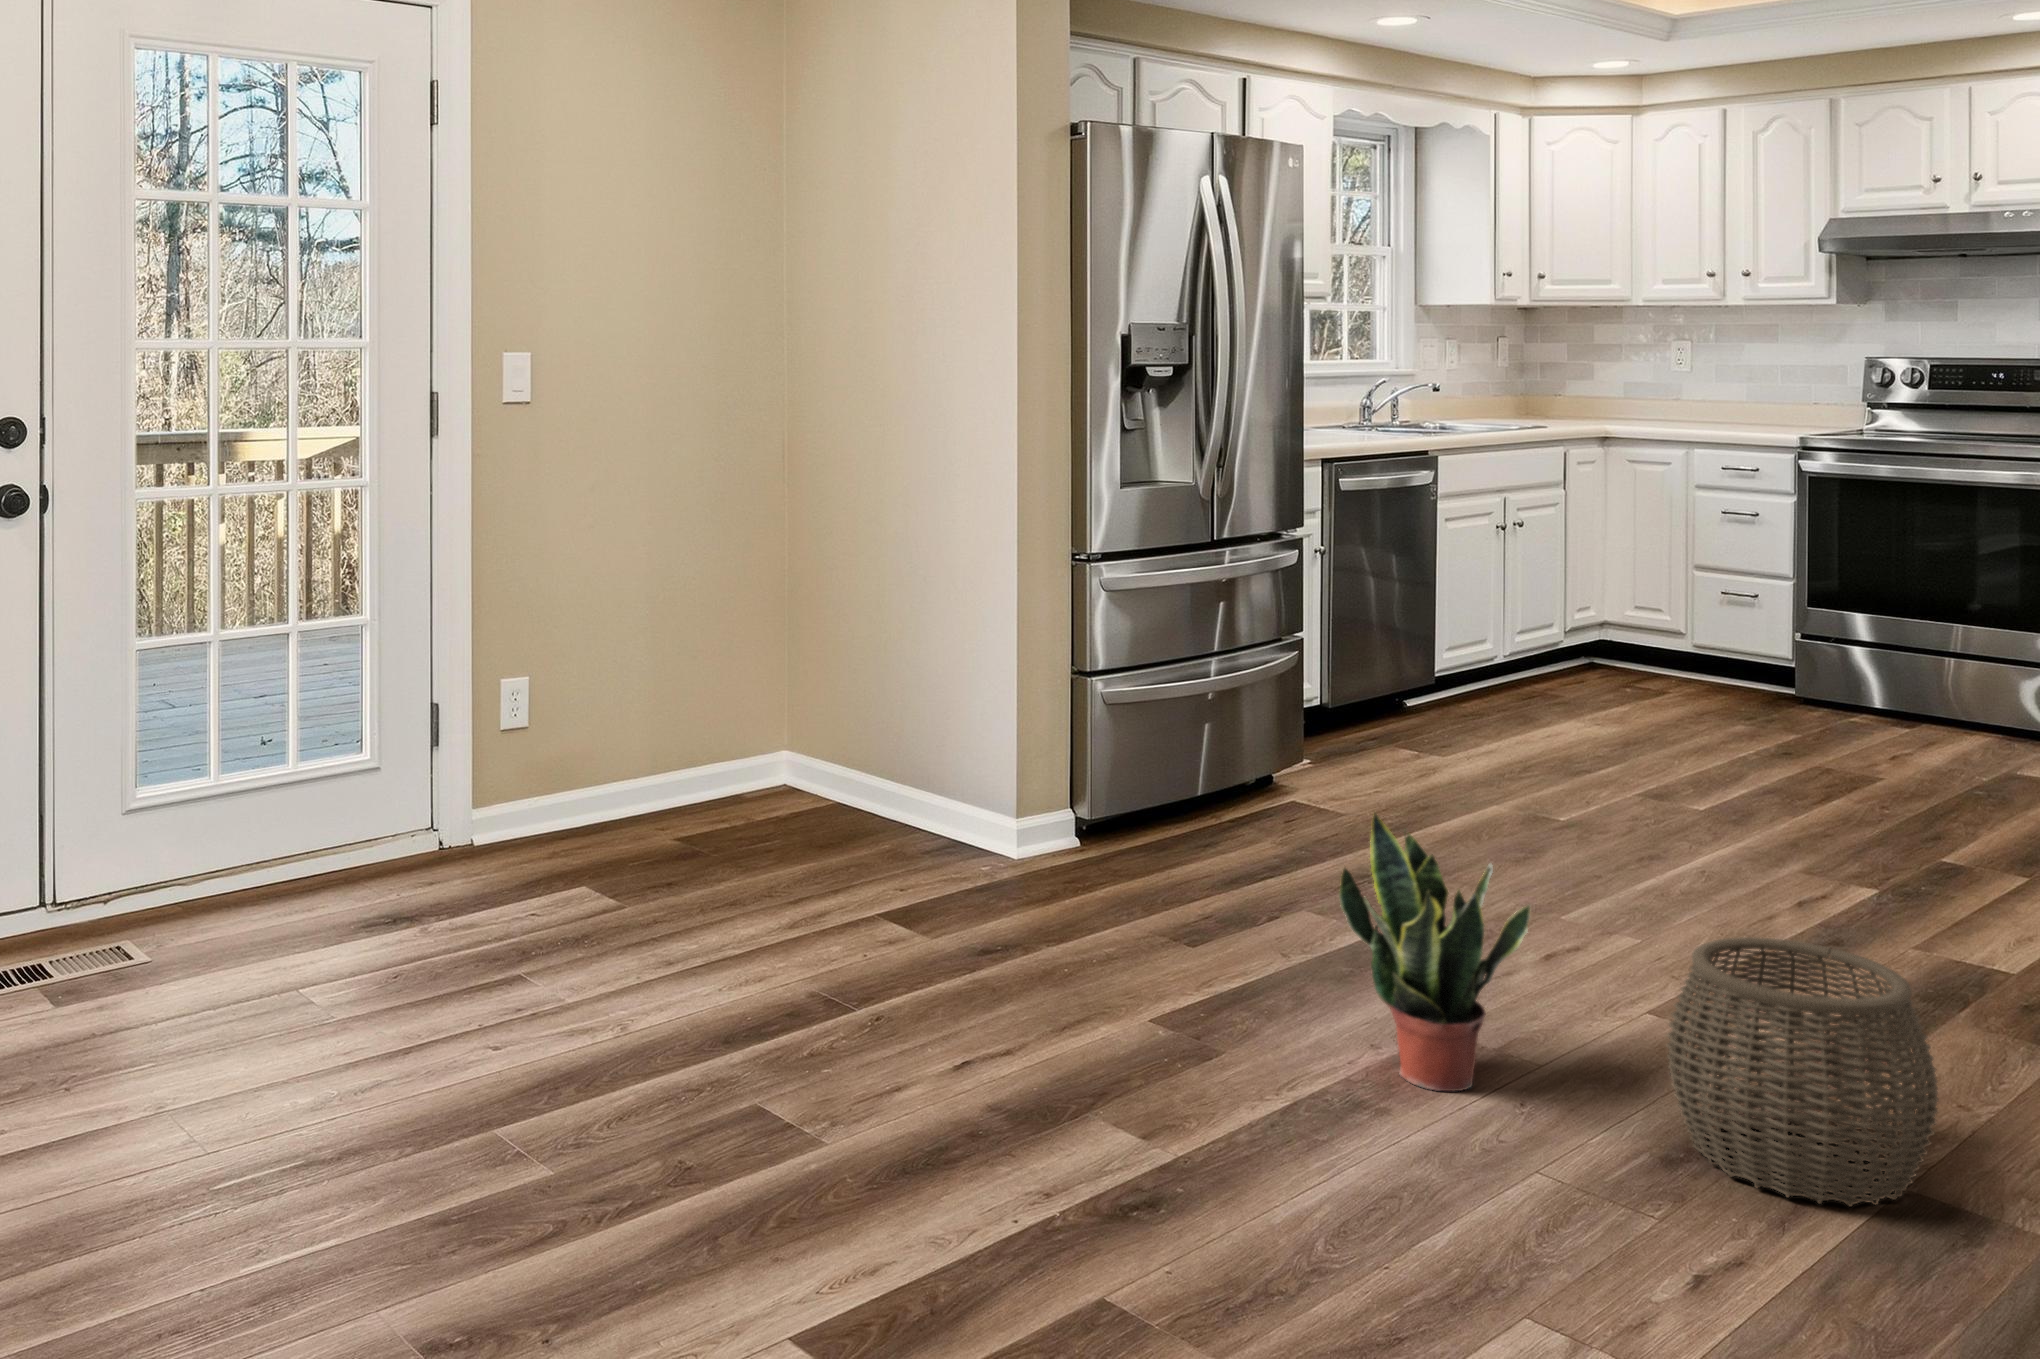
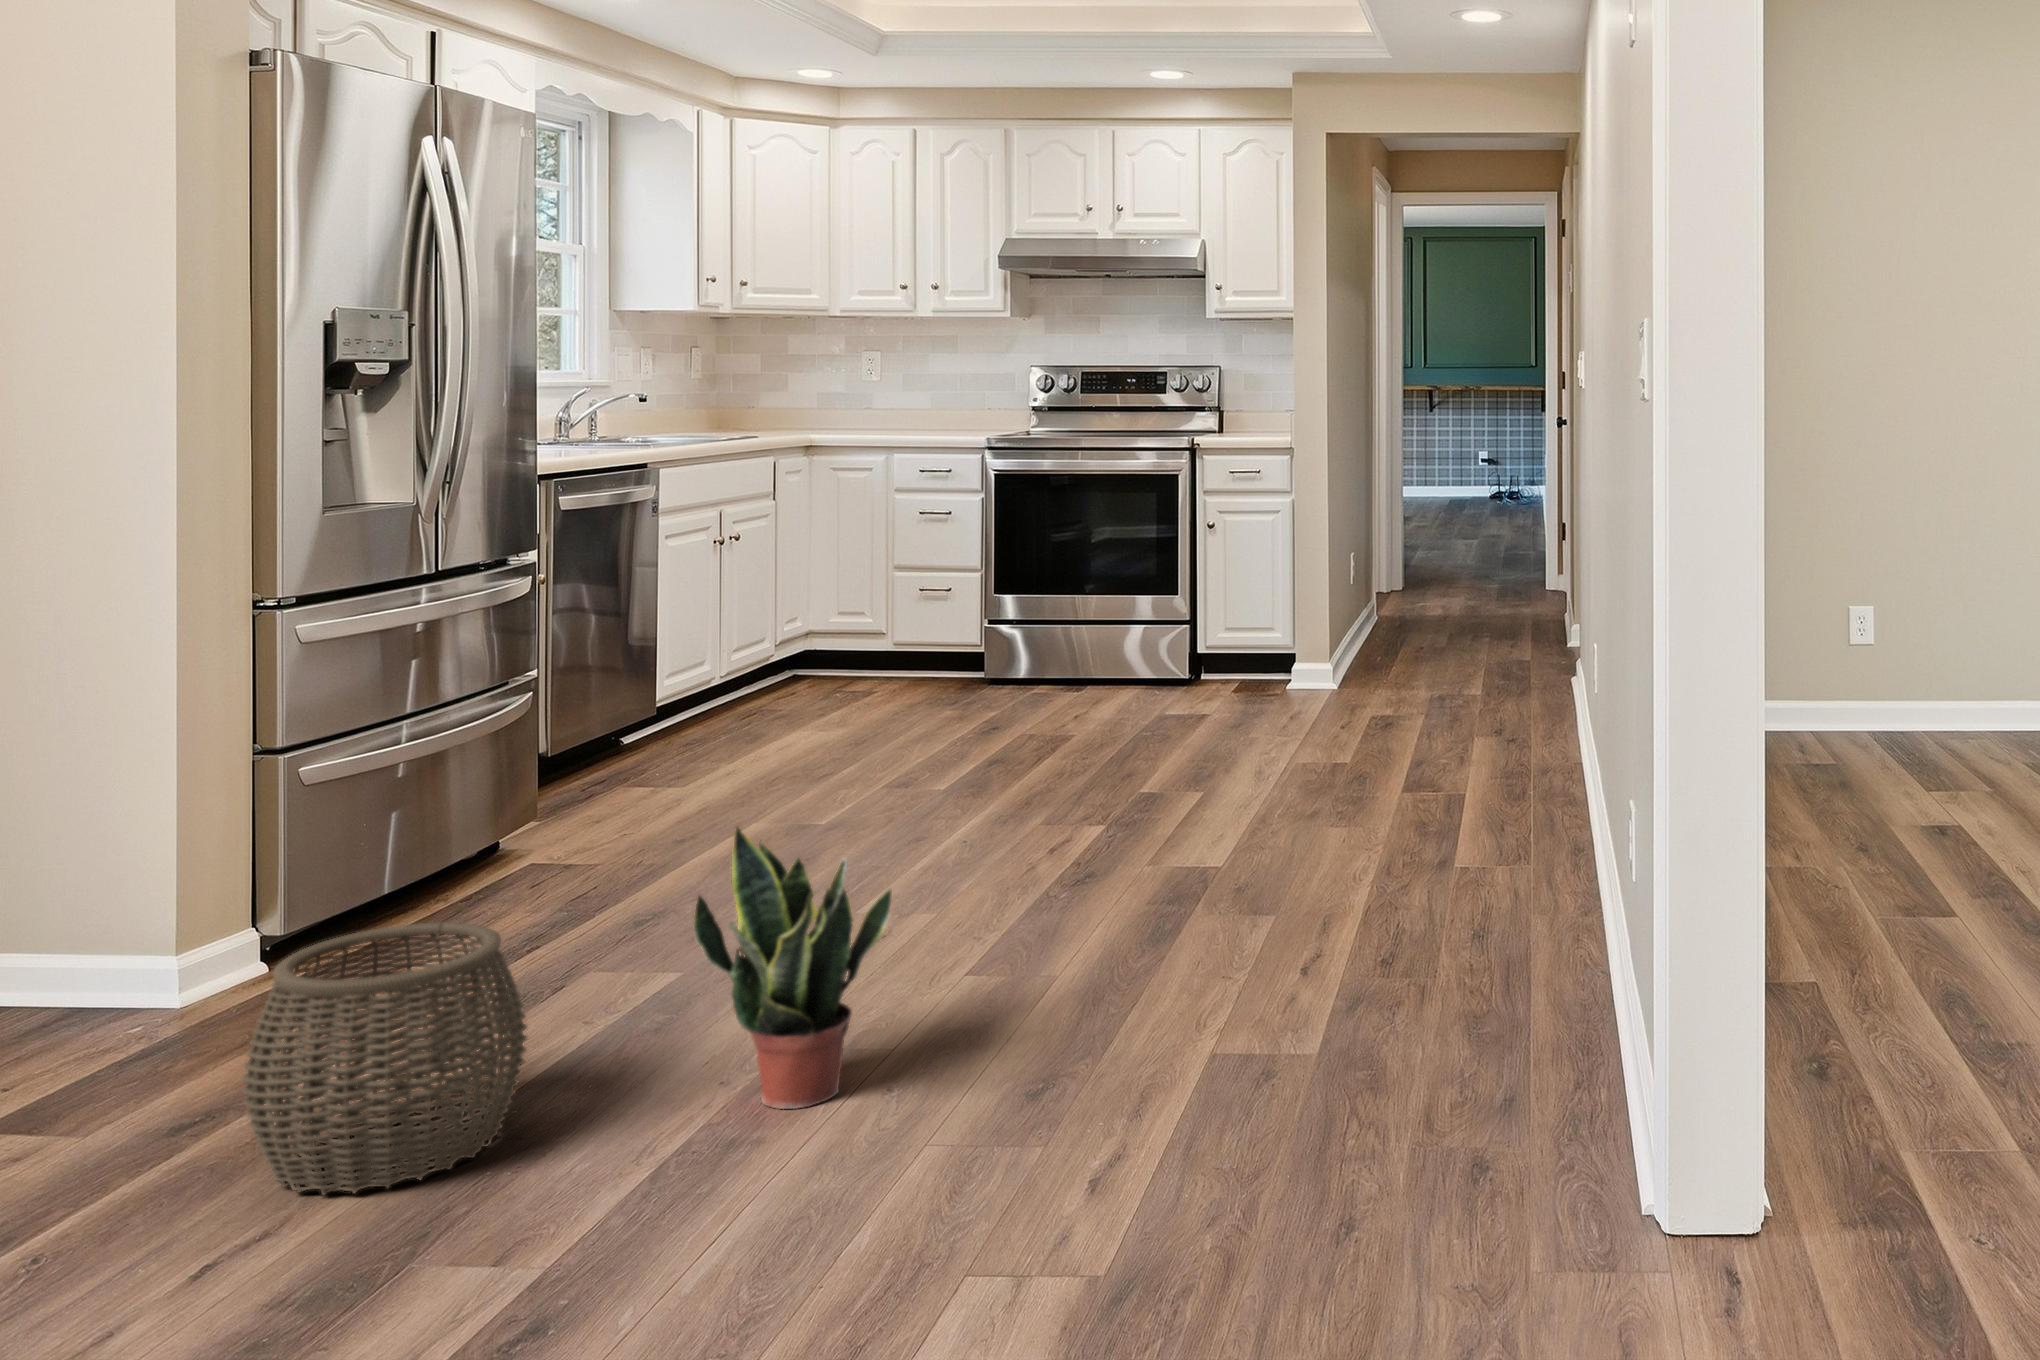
woven basket: present [1667,937,1939,1206] -> present [242,922,527,1195]

